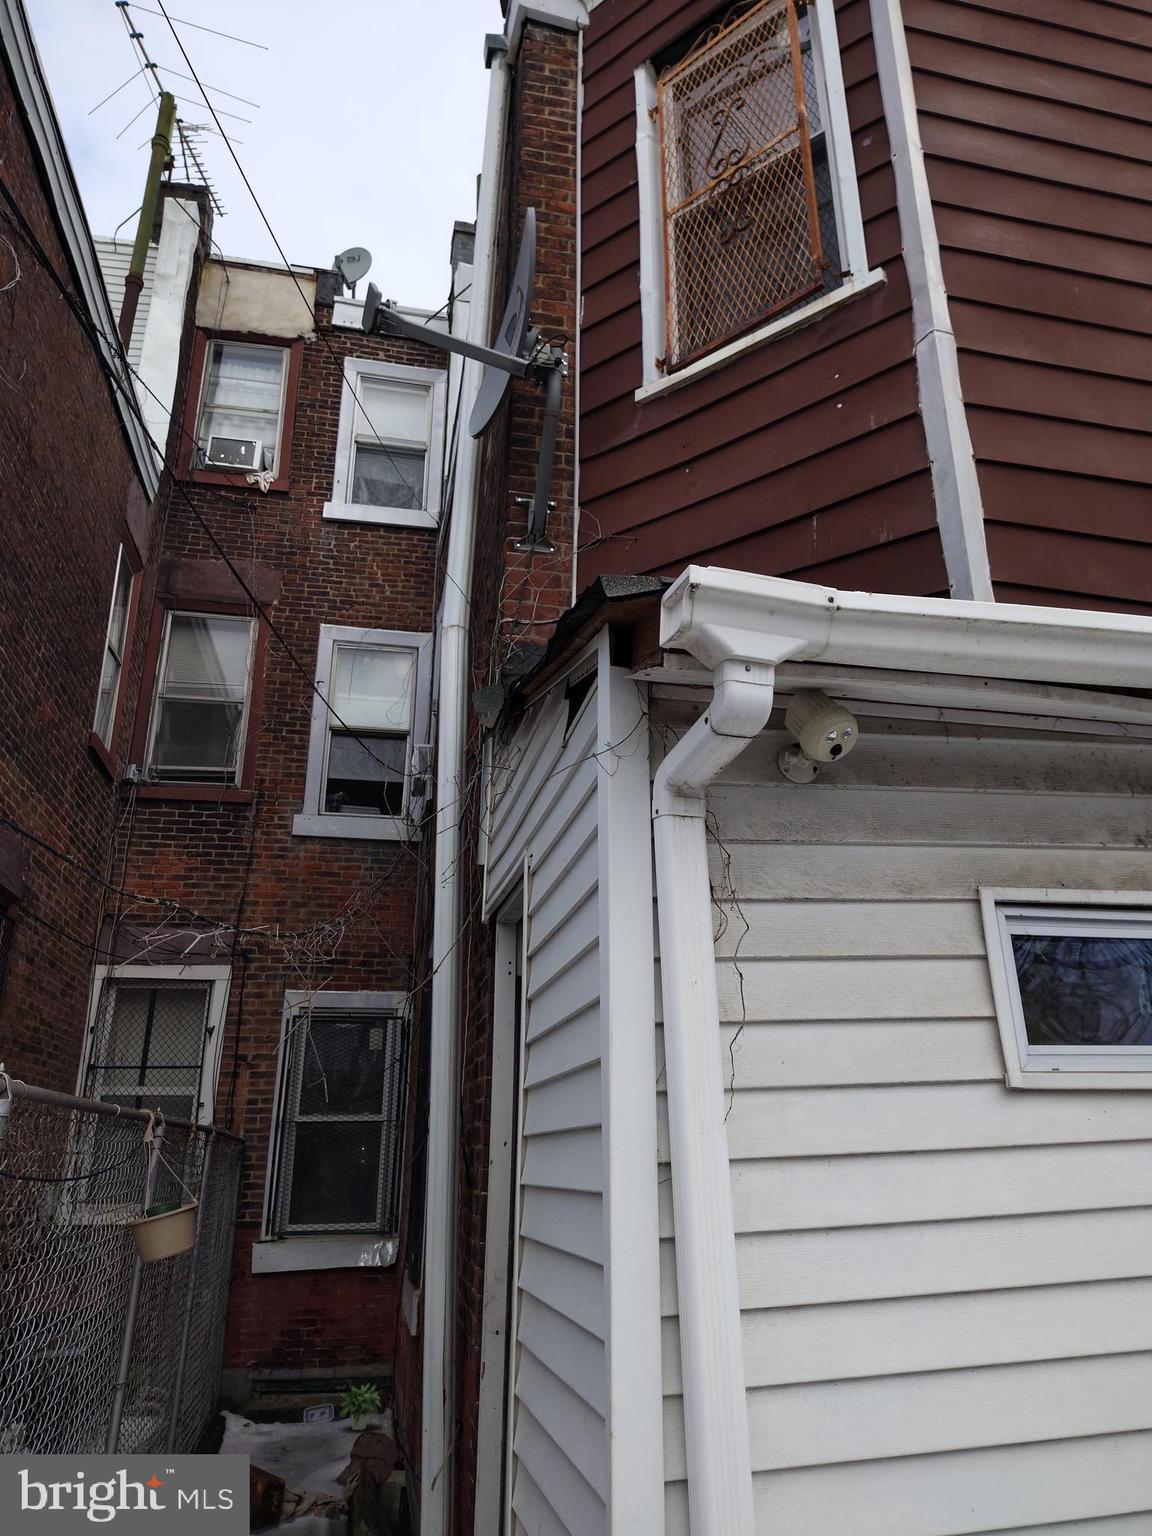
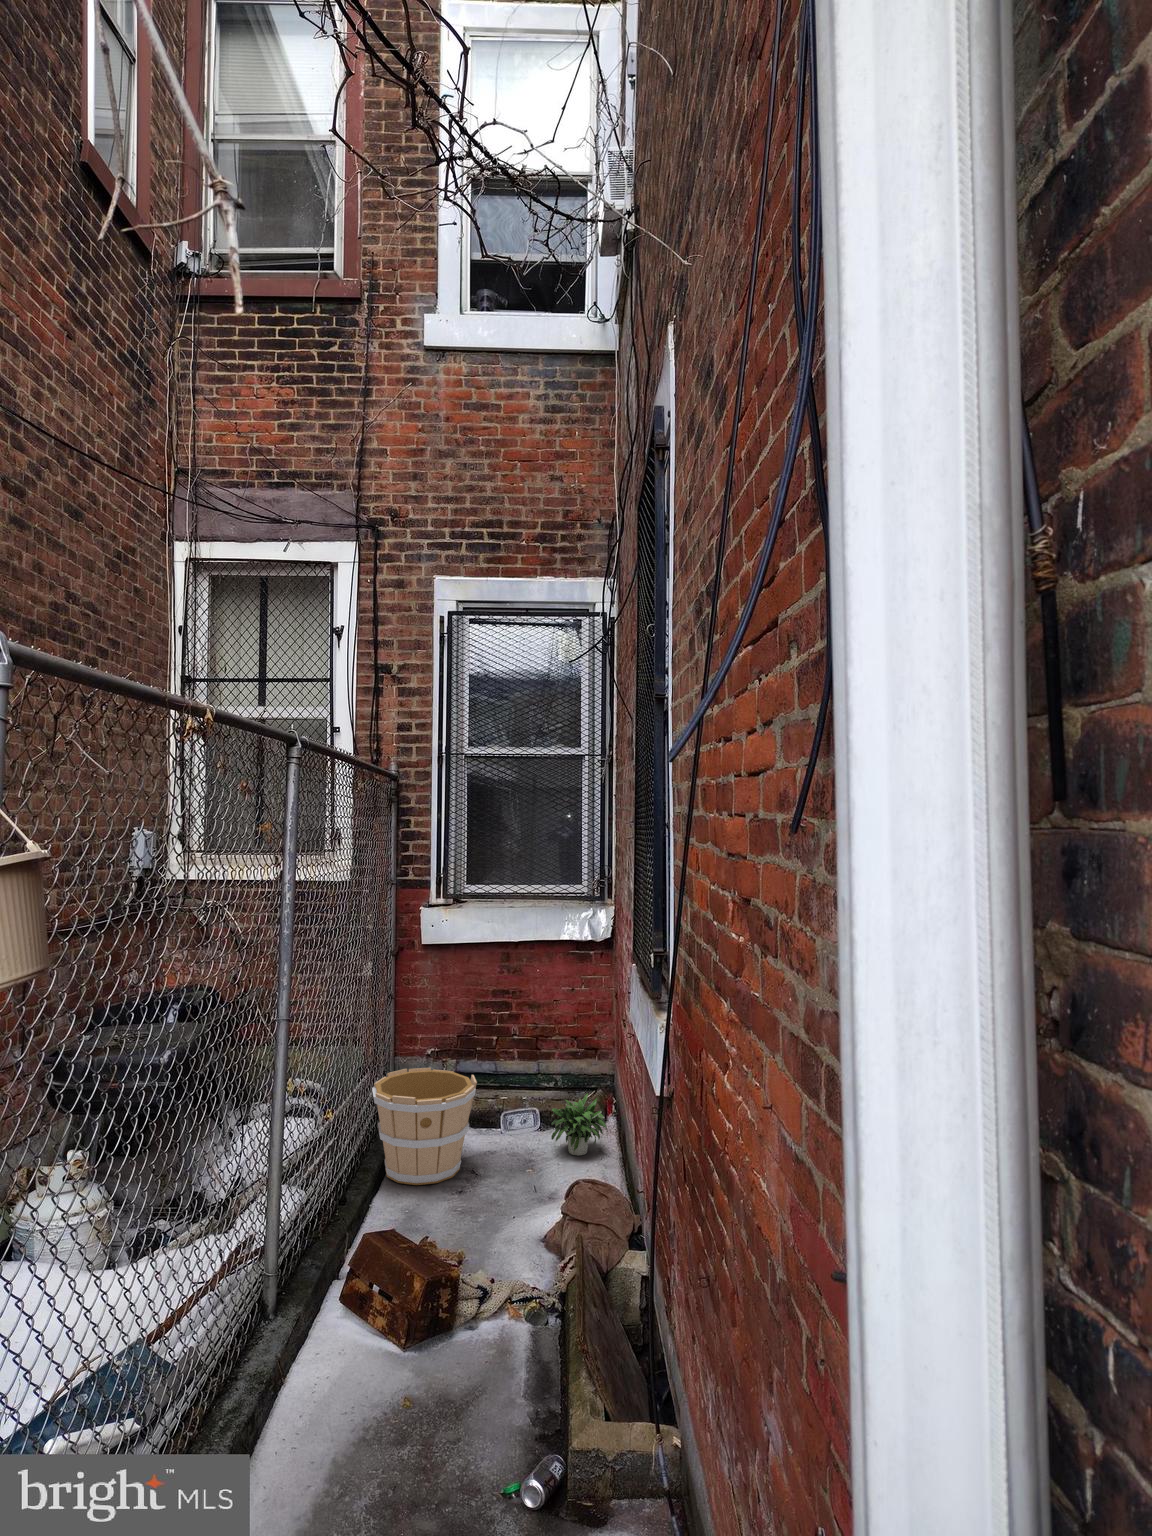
wooden bucket: none [208,1364,287,1448] -> present [372,1068,477,1185]

